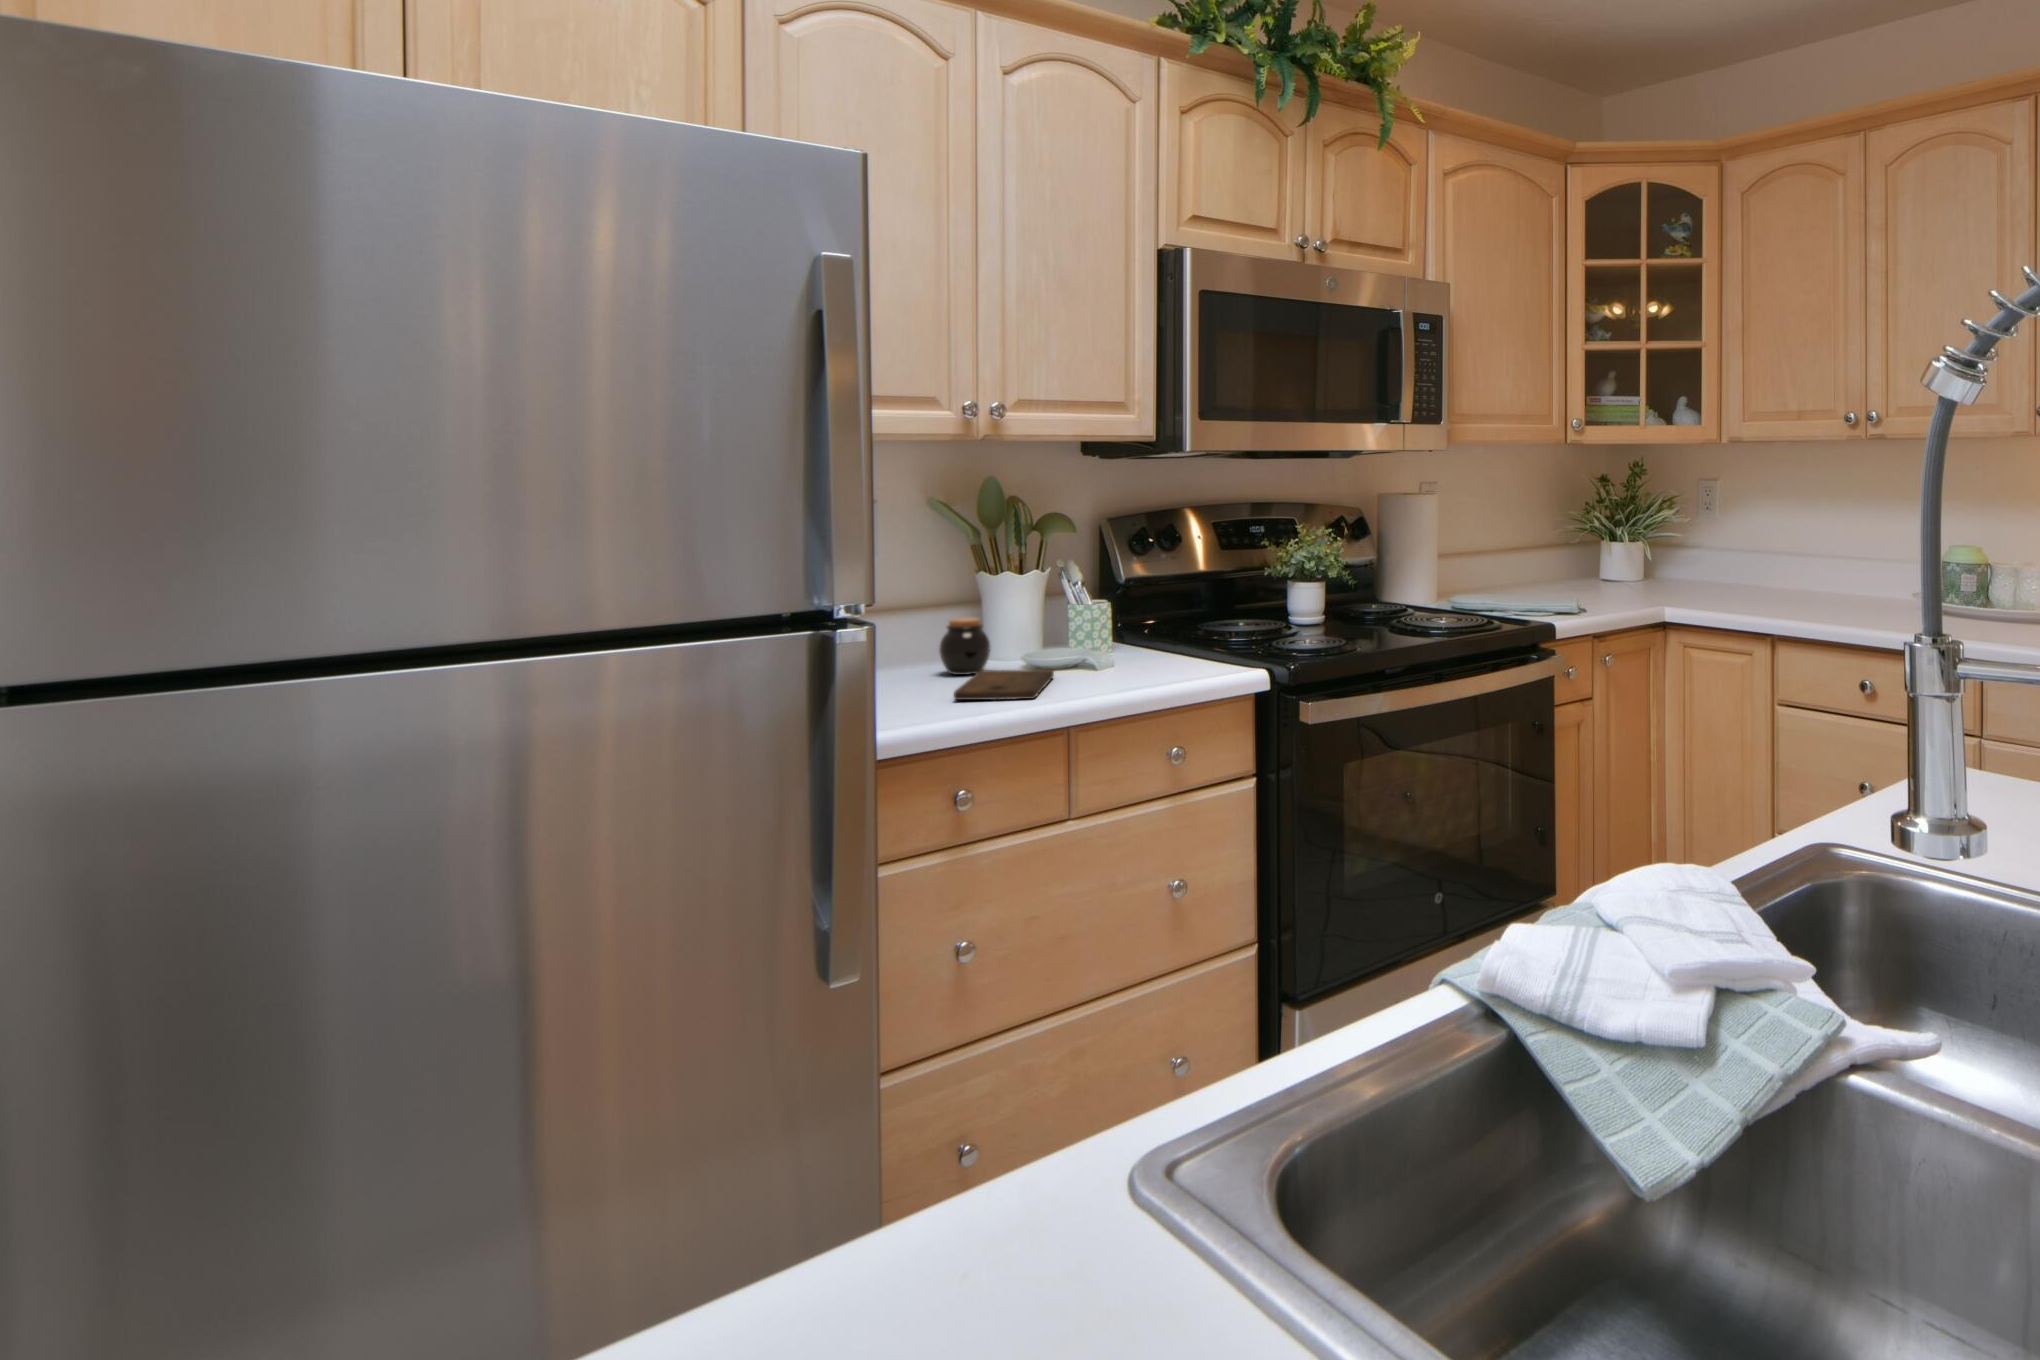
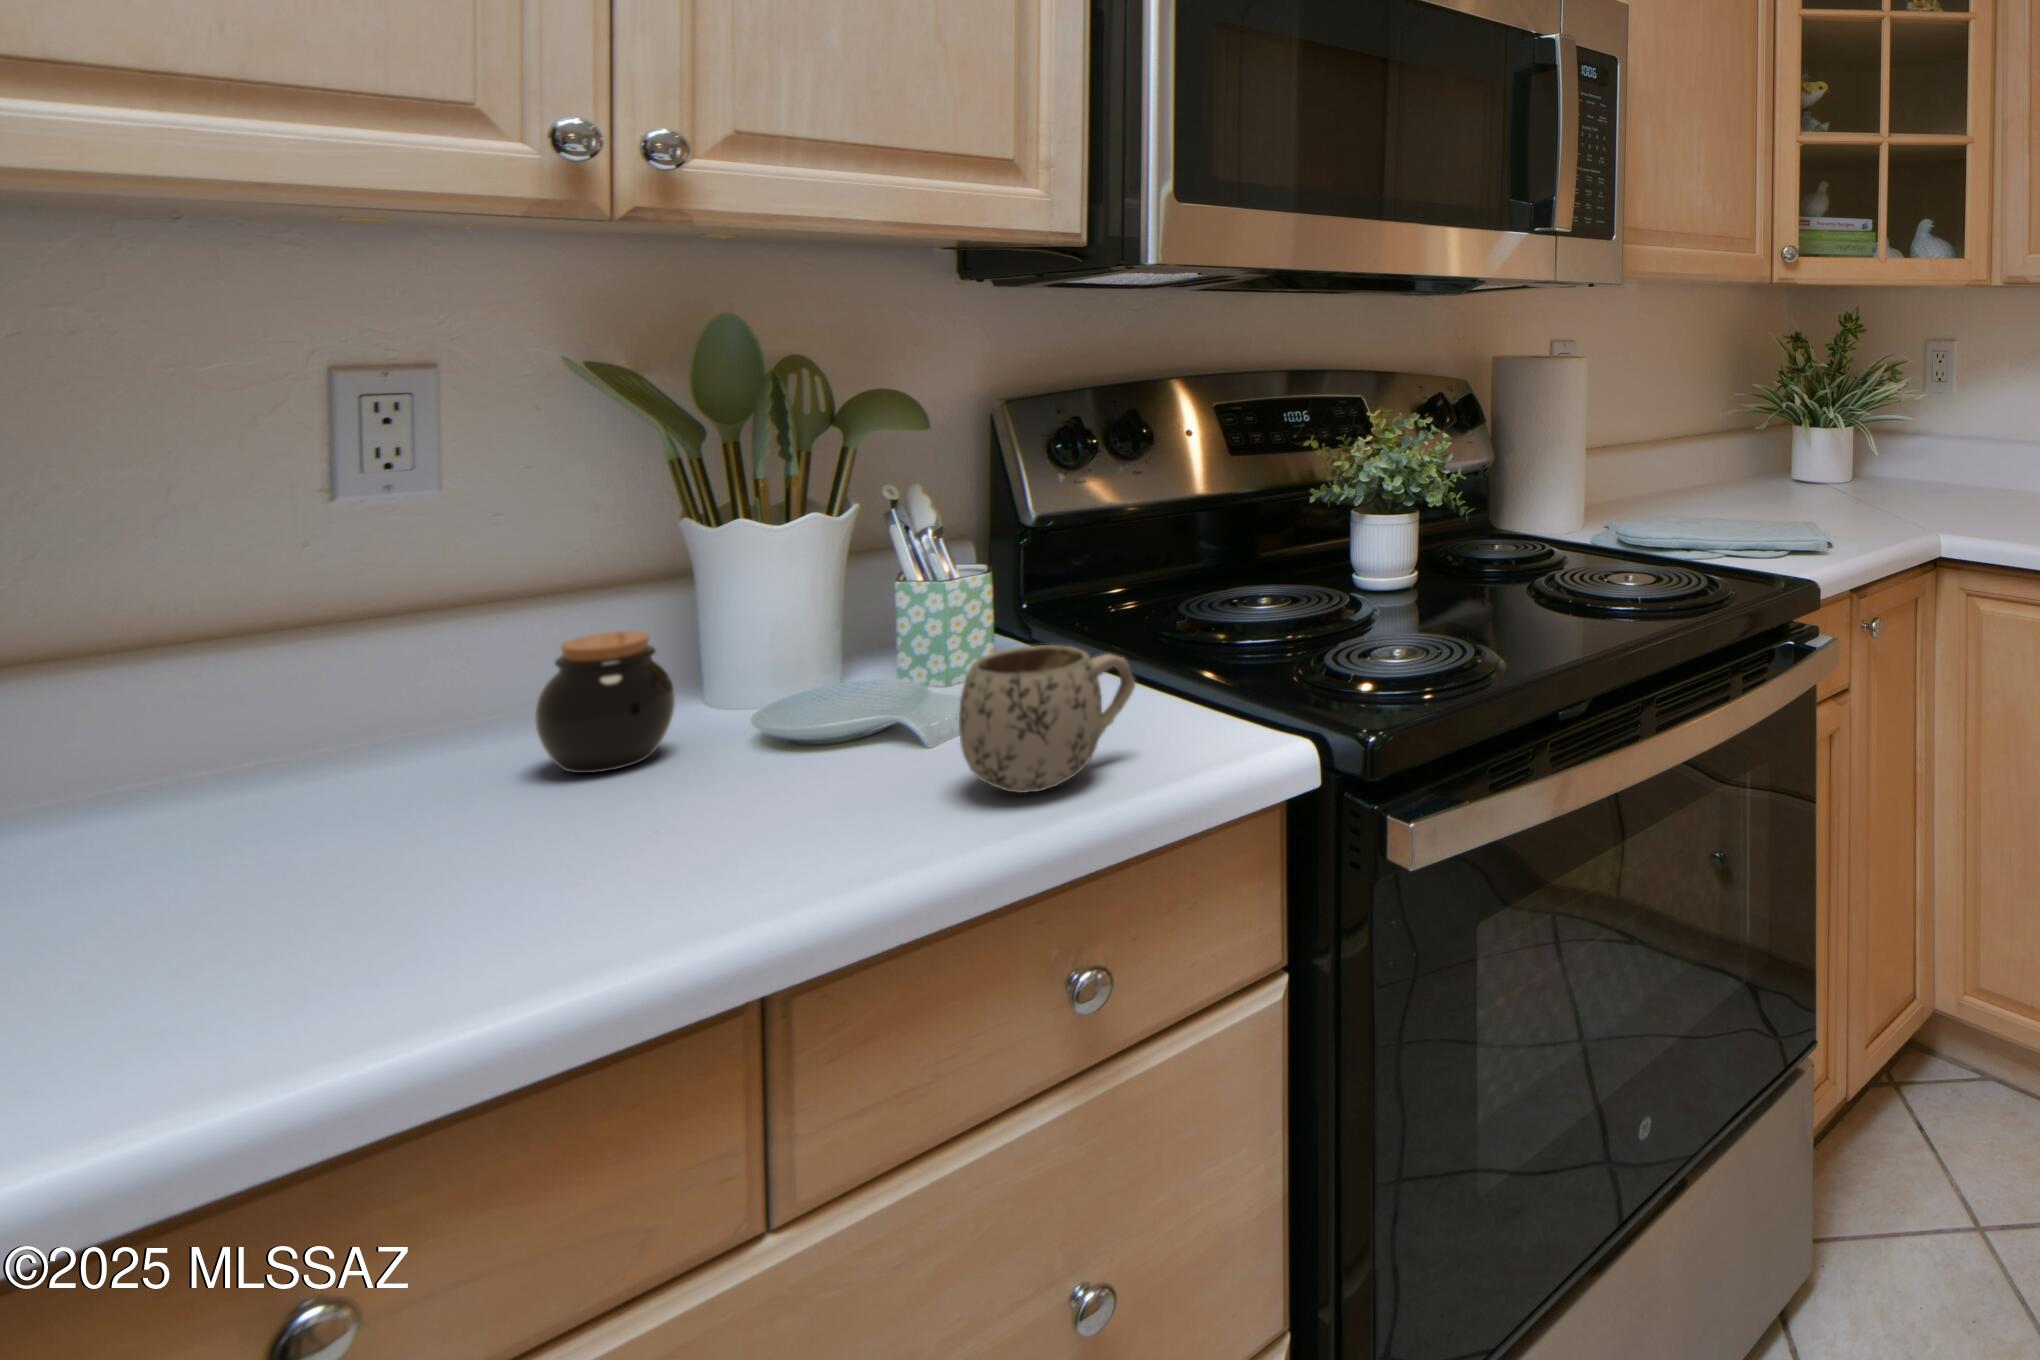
mug: none [1121,621,1190,679] -> present [959,645,1135,793]
cutting board: present [954,669,1054,700] -> none [422,767,801,925]

